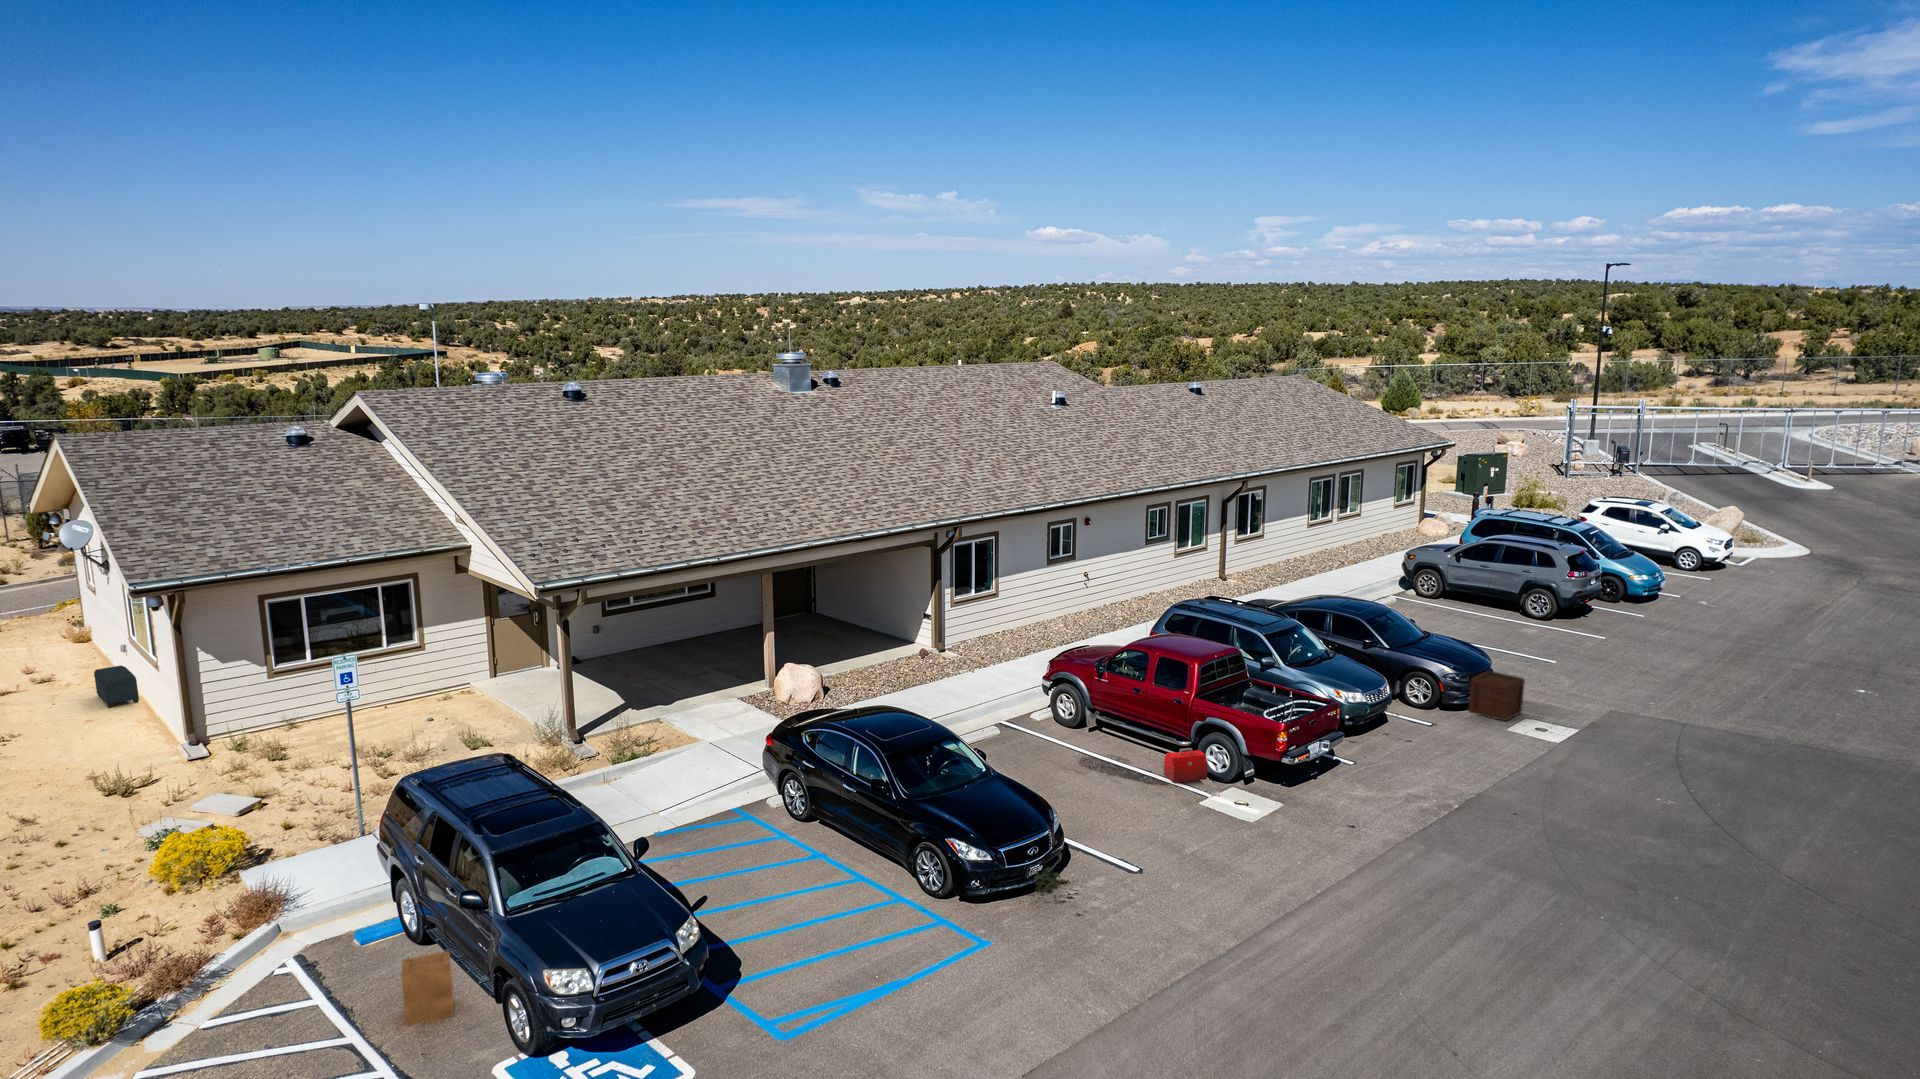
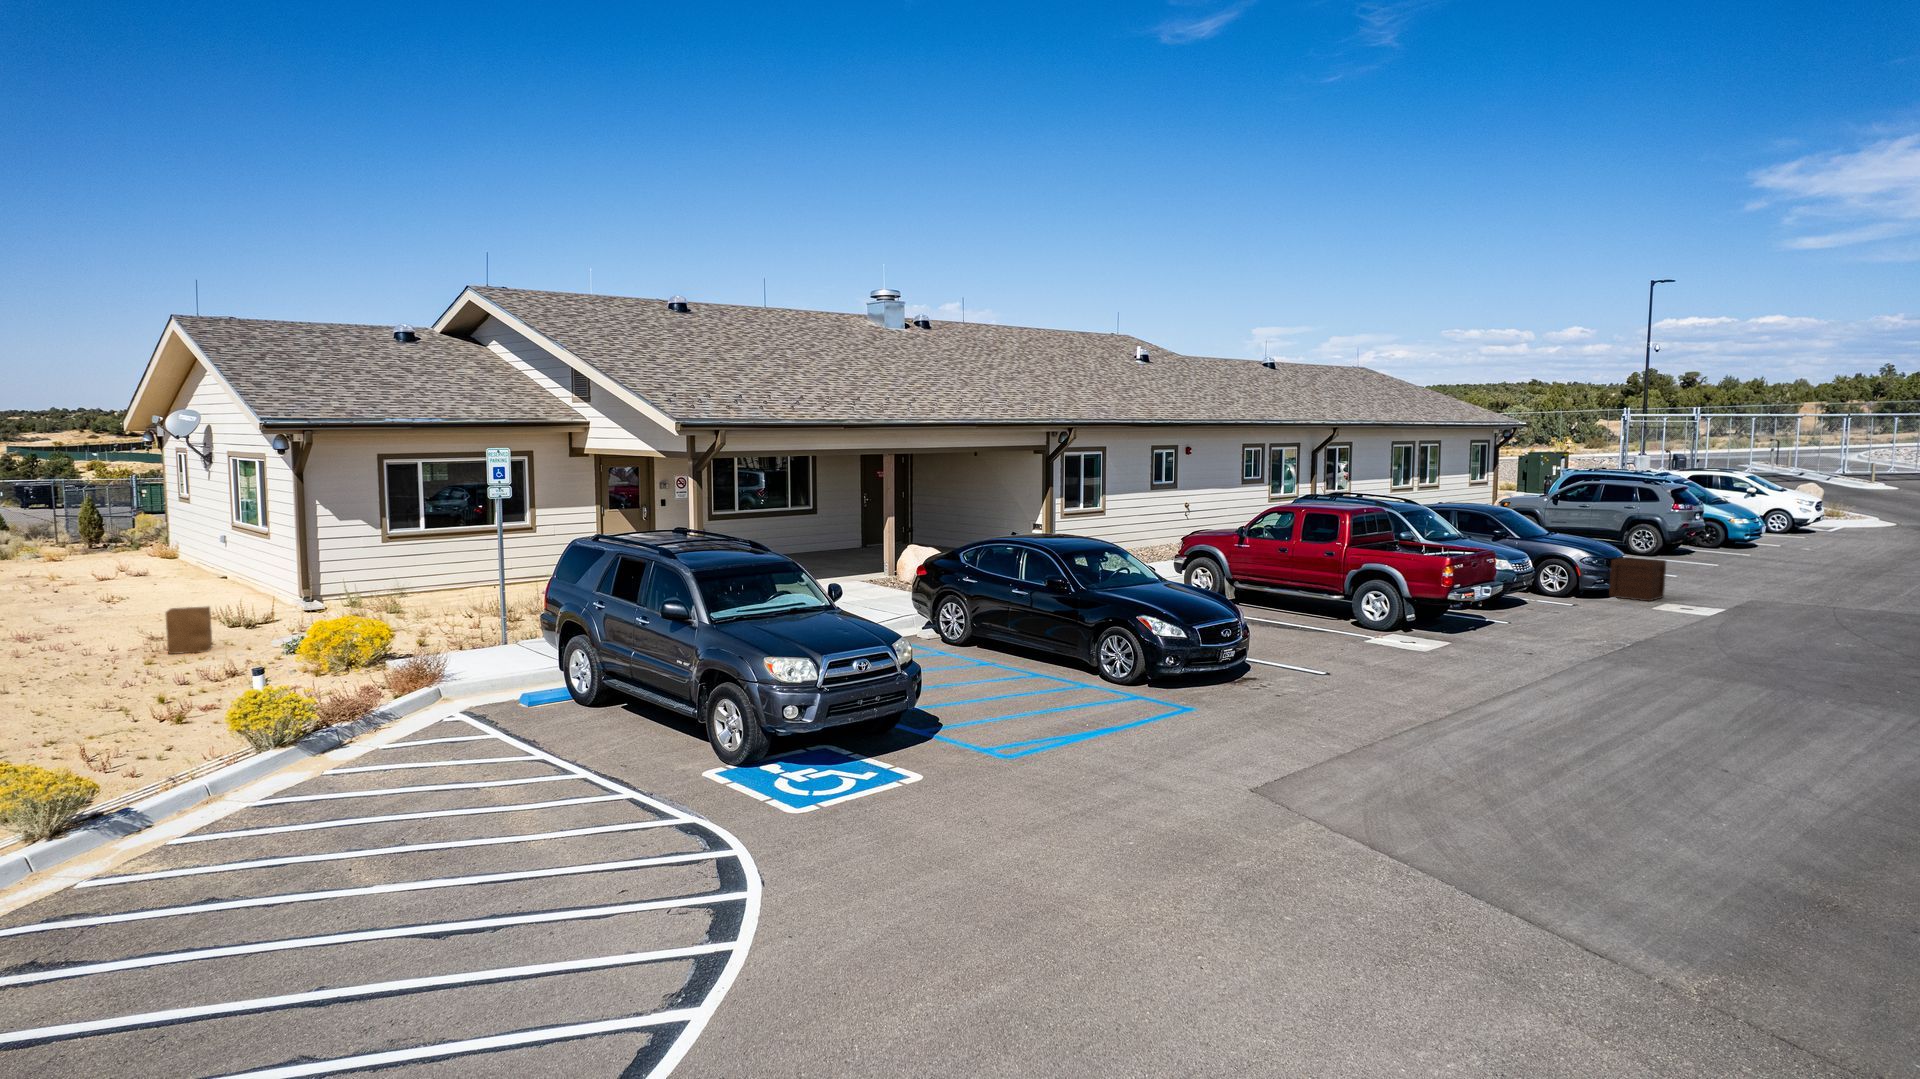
bench: present [94,666,139,708] -> none [191,553,237,588]
toolbox: present [1164,748,1207,783] -> none [1317,596,1364,629]
potted plant: present [1035,867,1060,903] -> none [1227,652,1257,686]
cardboard box: present [401,951,454,1025] -> present [166,607,212,654]

